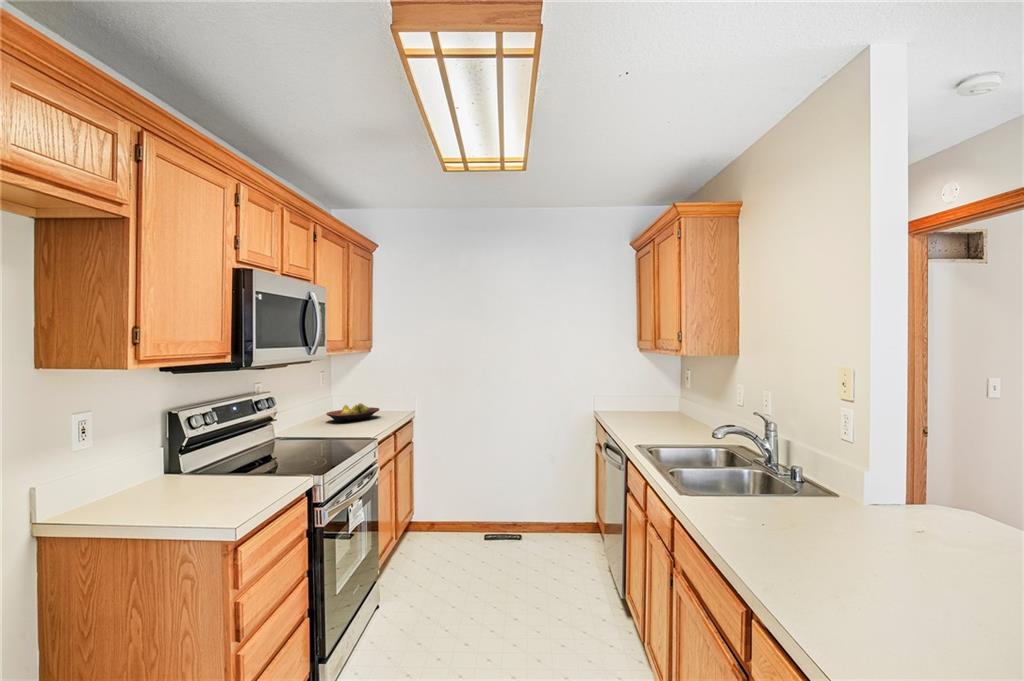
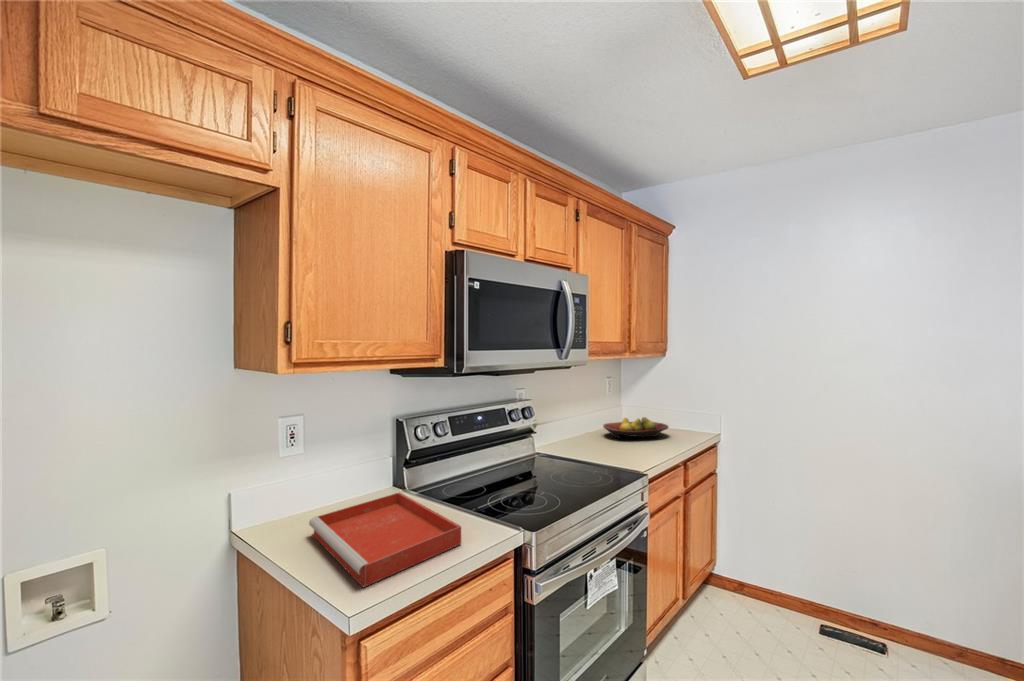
tray: none [119,471,270,511] -> present [309,493,461,587]

